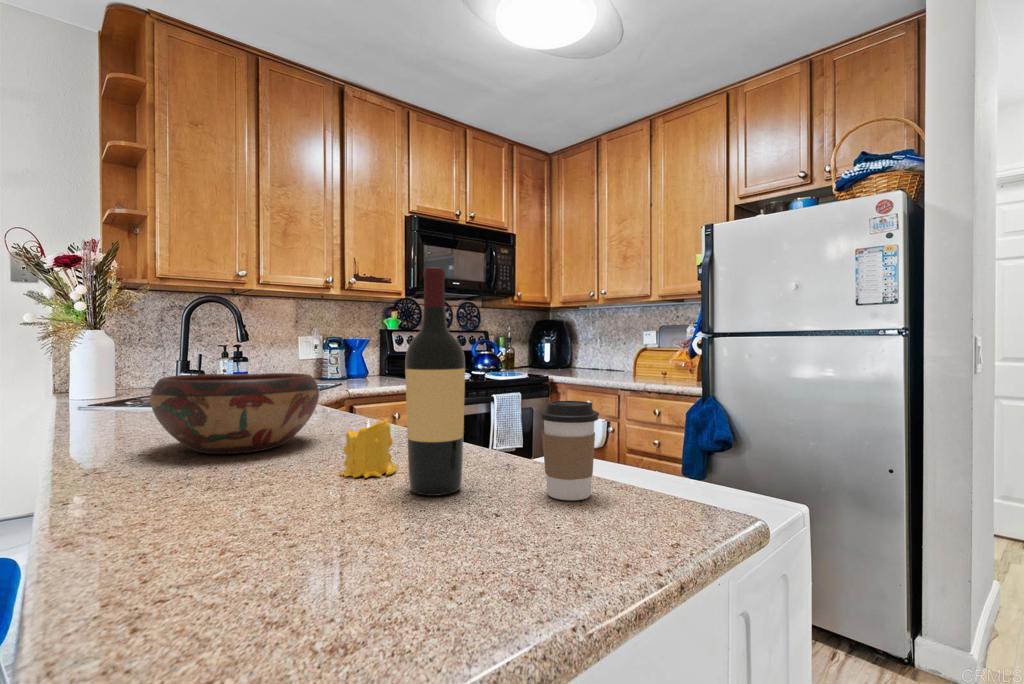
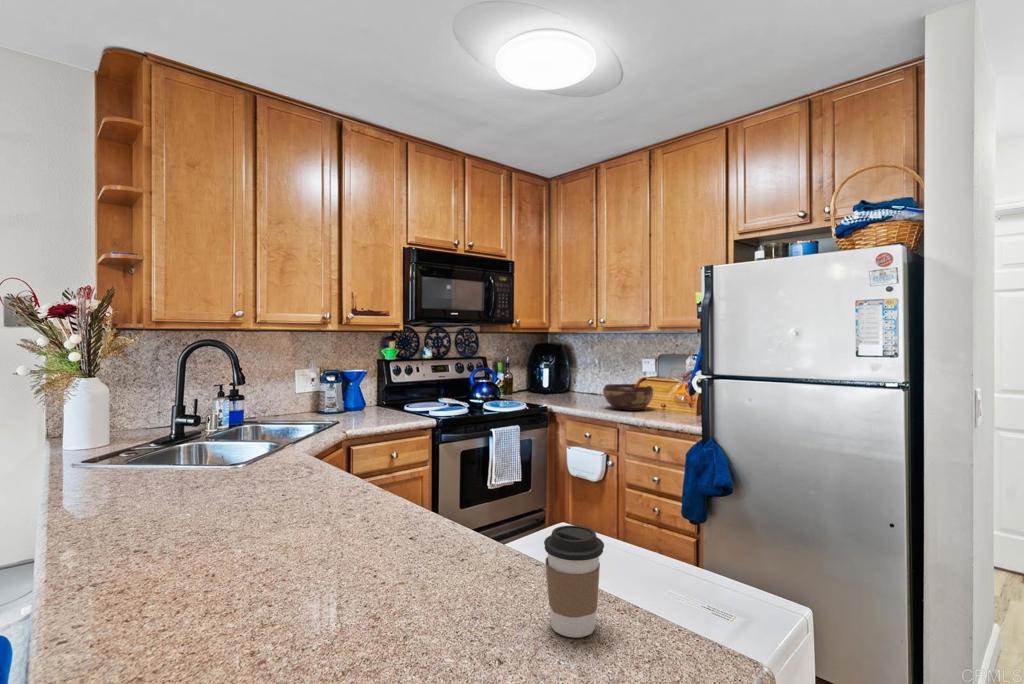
wine bottle: present [405,267,465,496] -> none [407,392,467,630]
decorative bowl: present [150,373,319,454] -> present [603,384,653,411]
candle: present [339,419,397,478] -> none [338,528,398,597]

